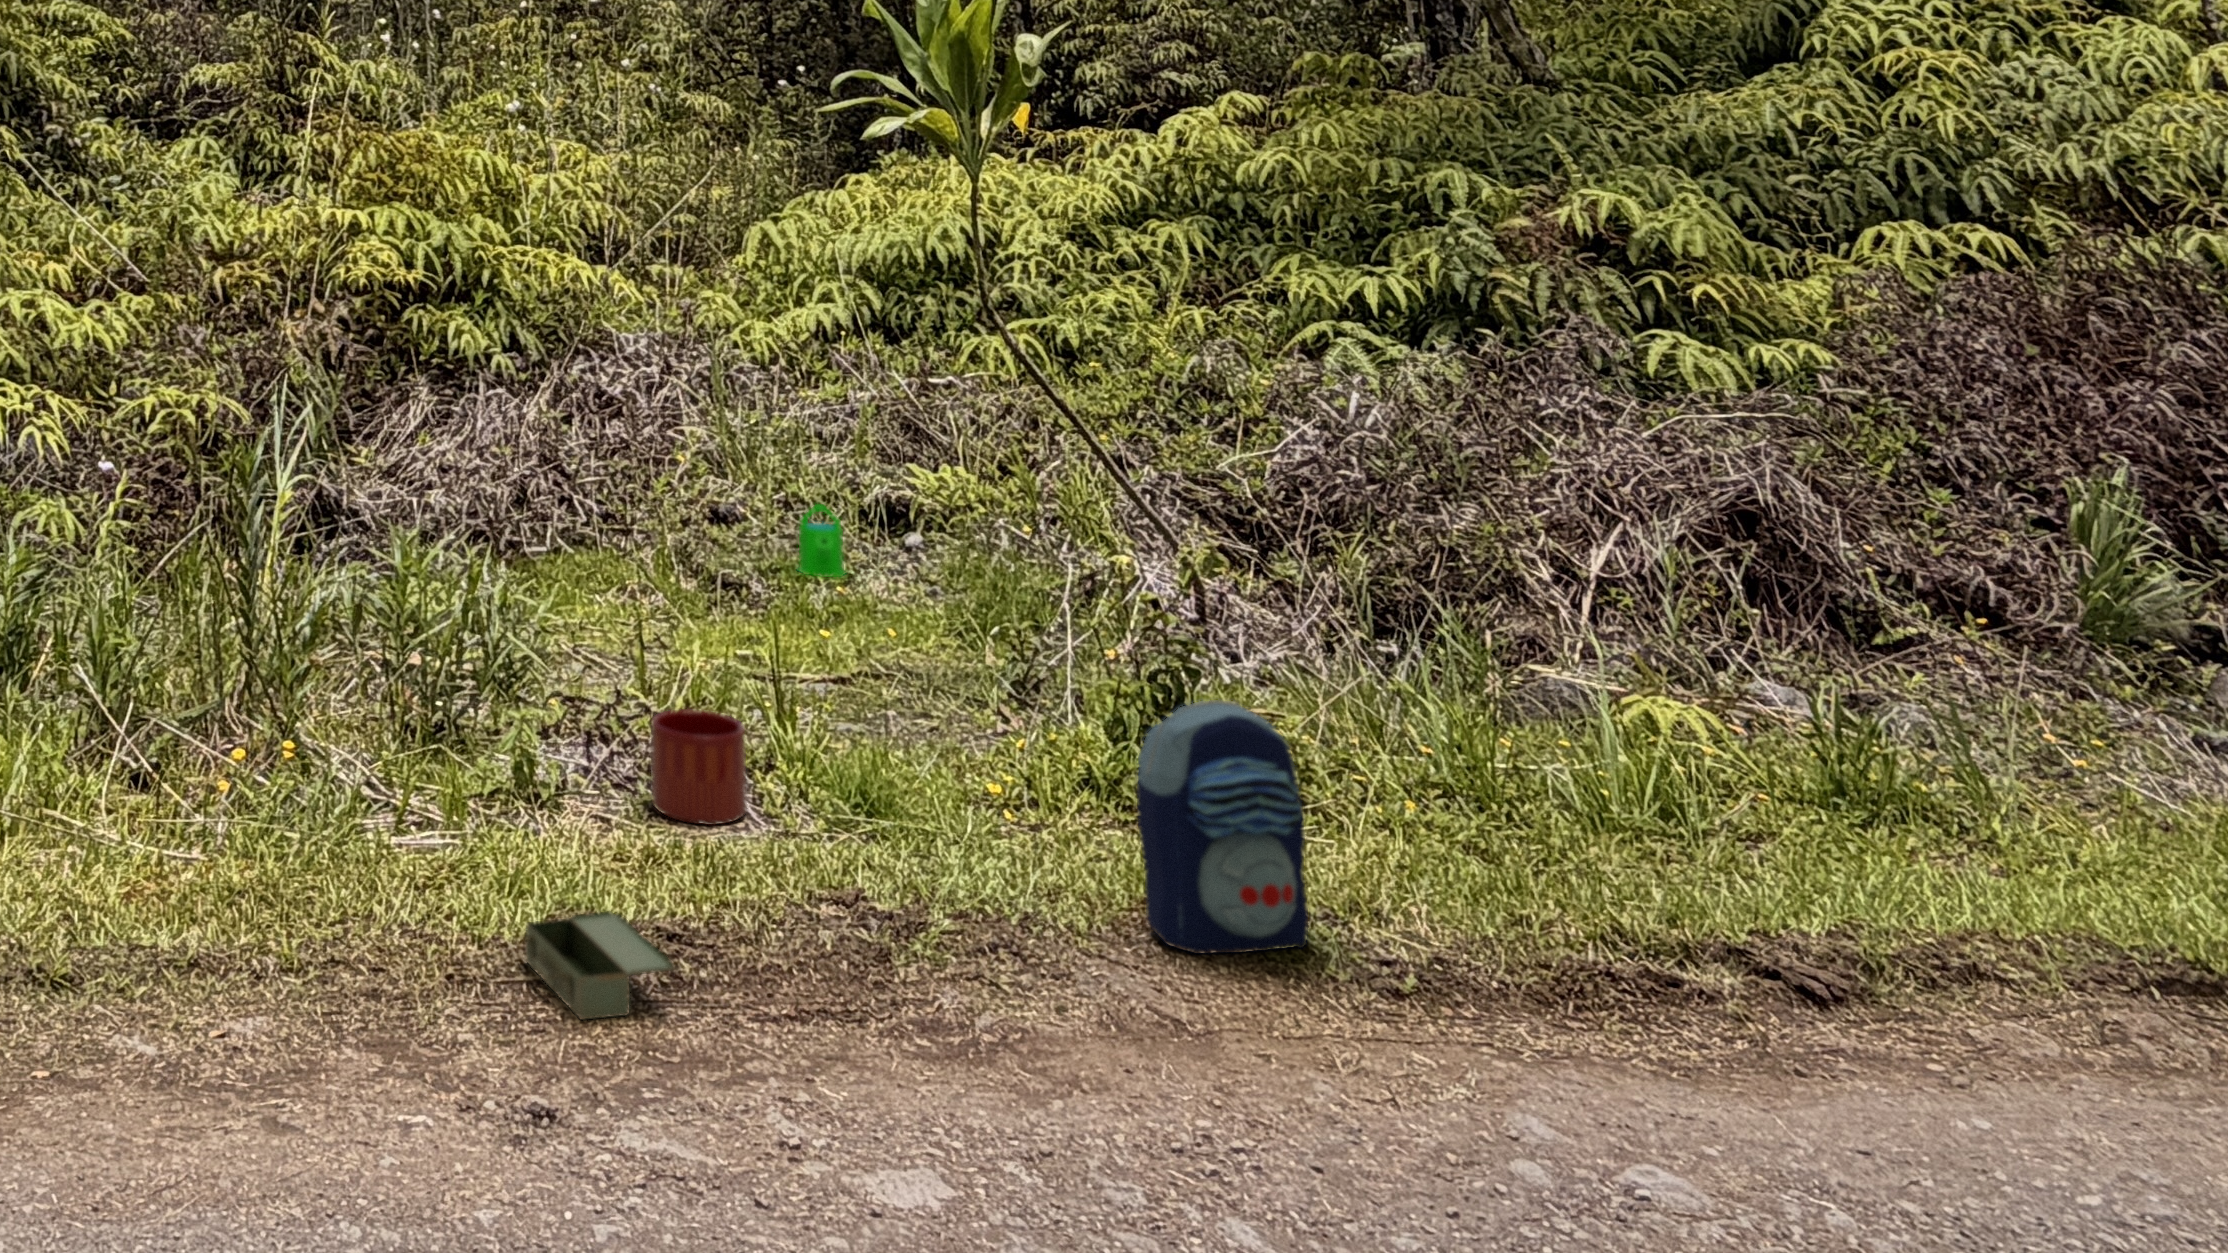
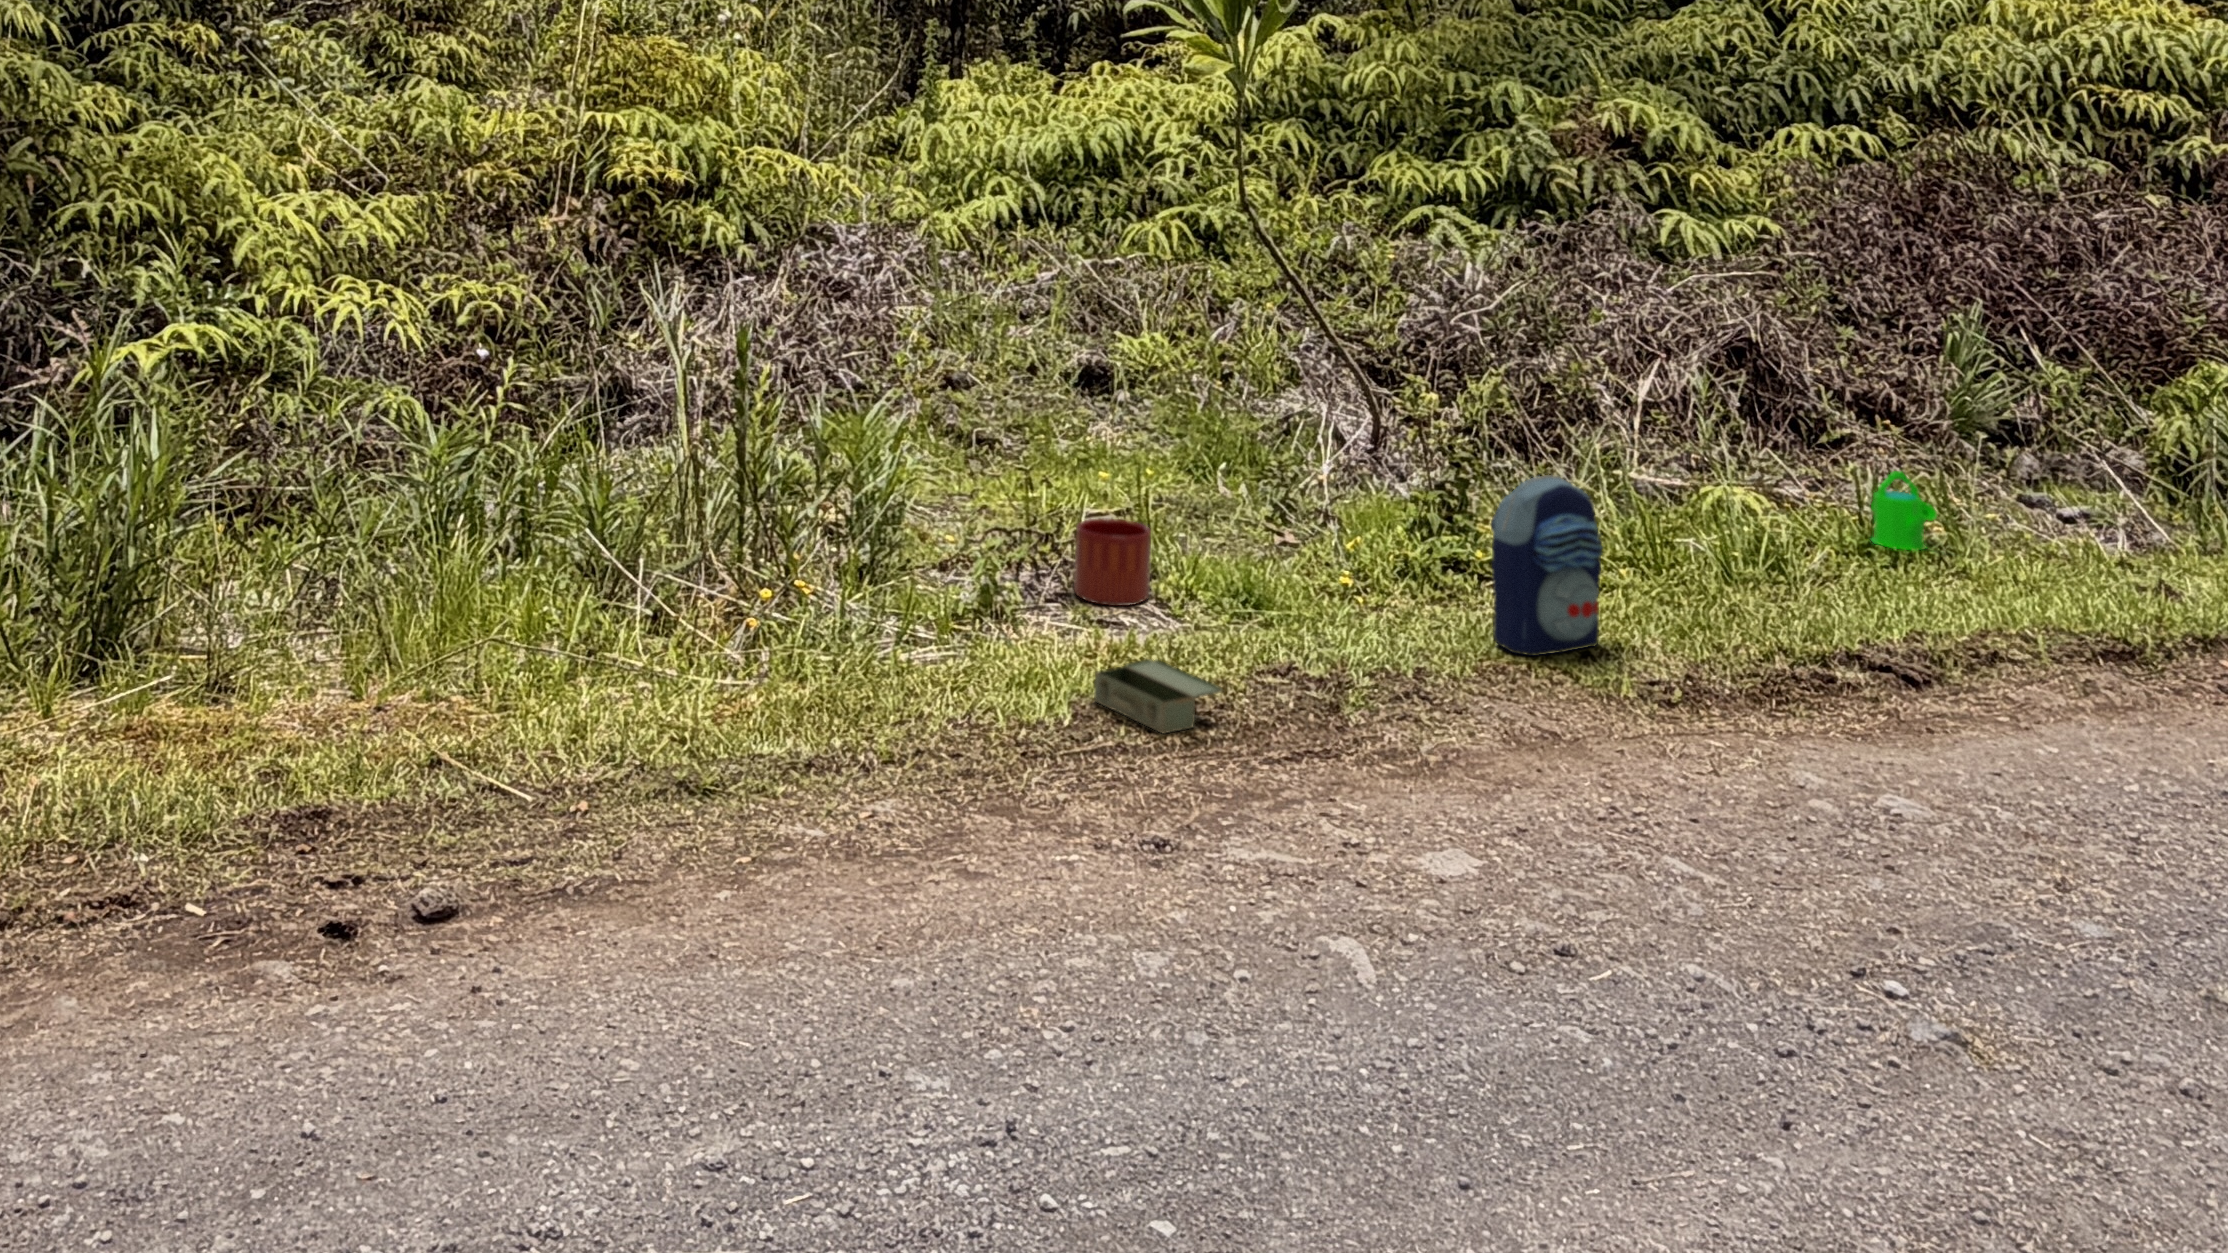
watering can: present [798,504,845,577] -> present [1871,471,1937,550]

